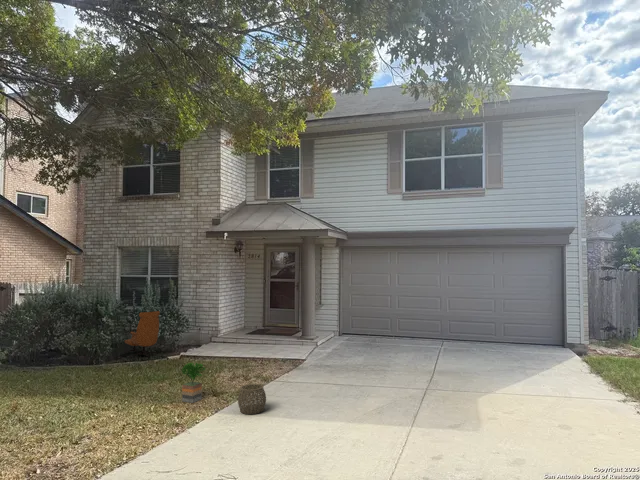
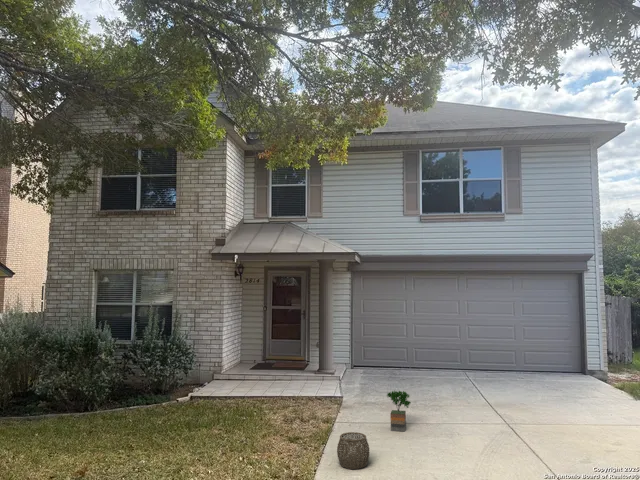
lounge chair: present [125,311,160,358] -> none [119,346,169,403]
potted tree: present [182,363,205,403] -> present [387,391,411,432]

